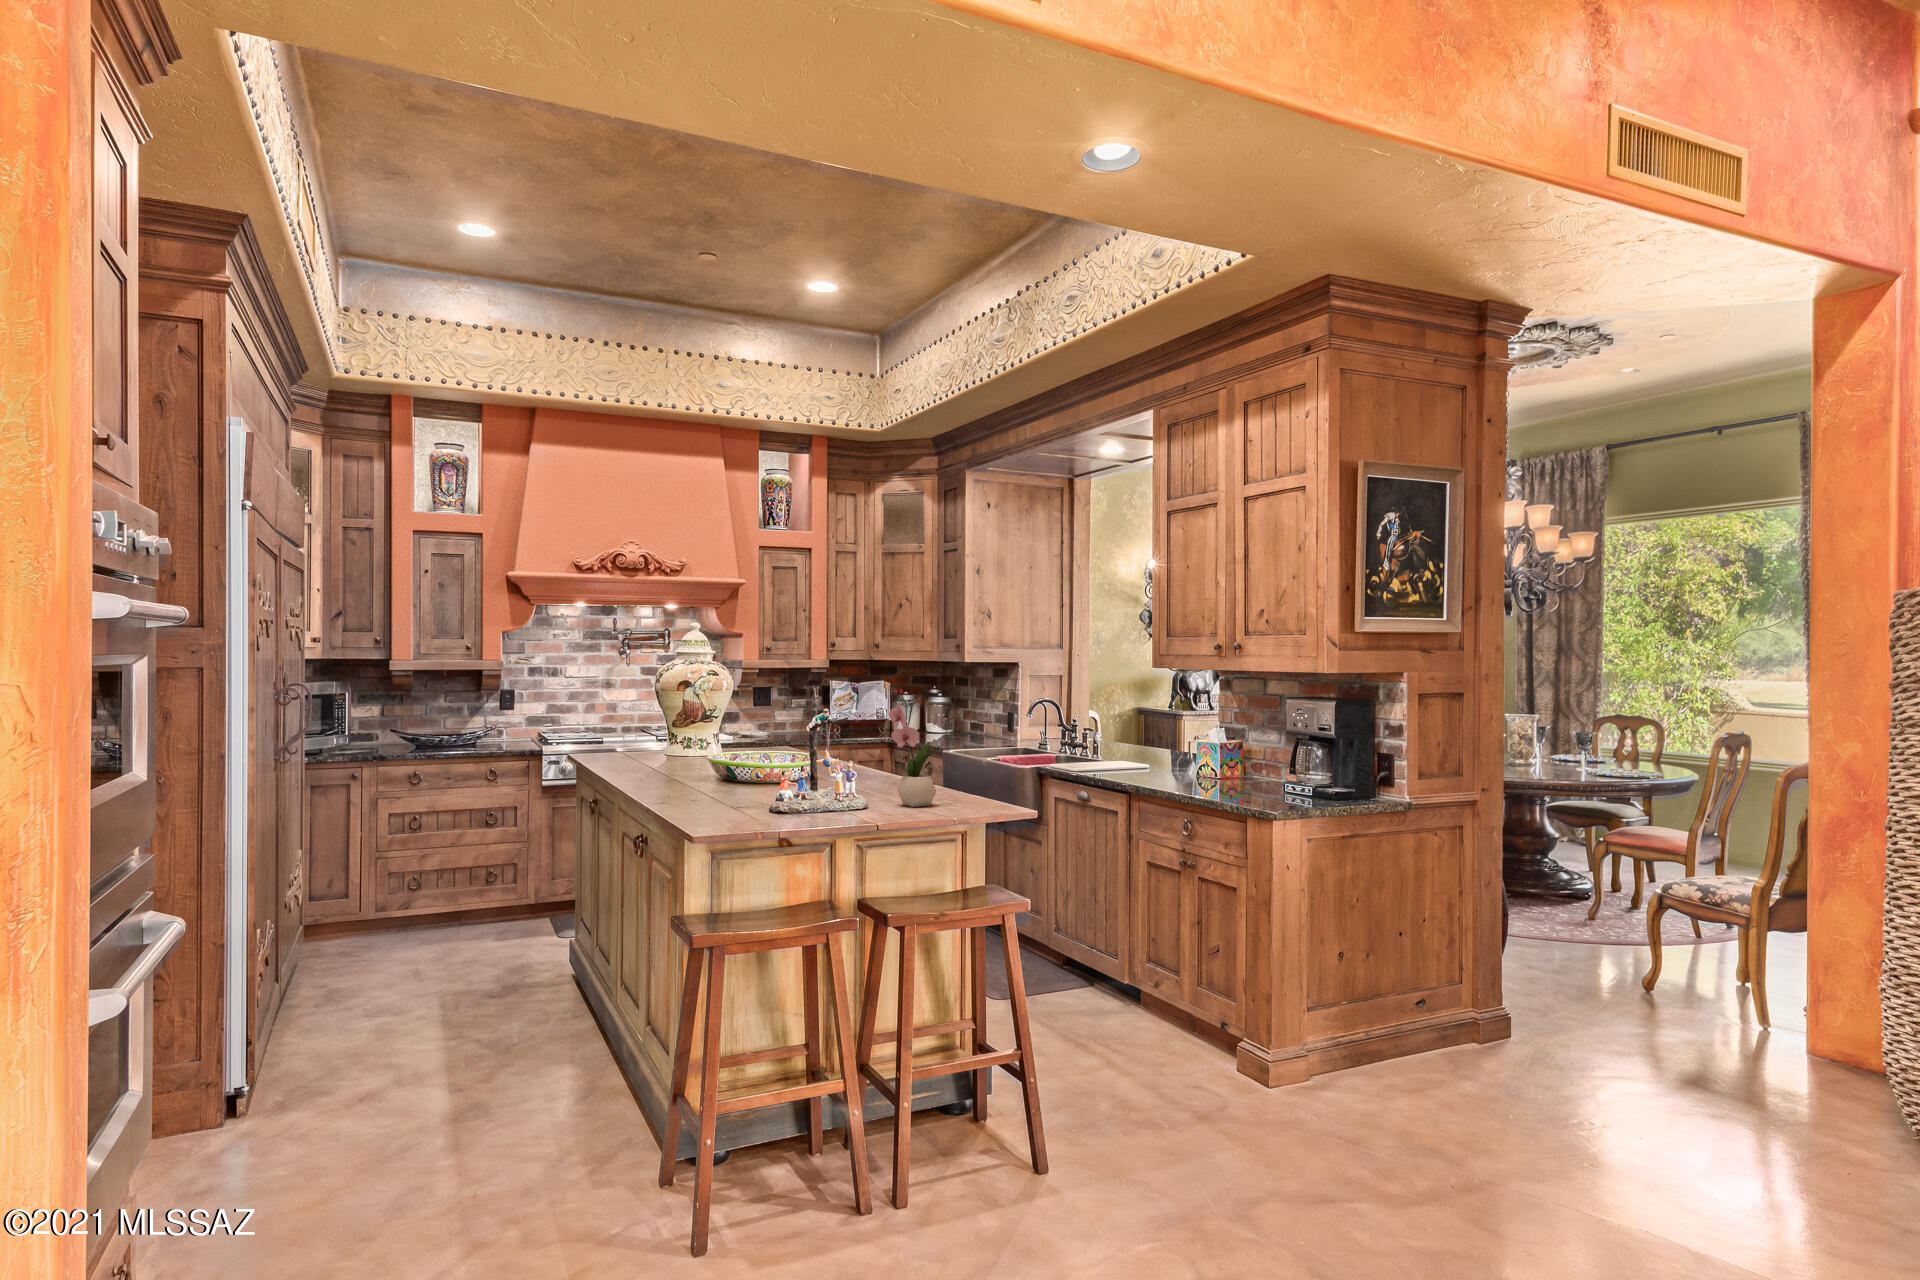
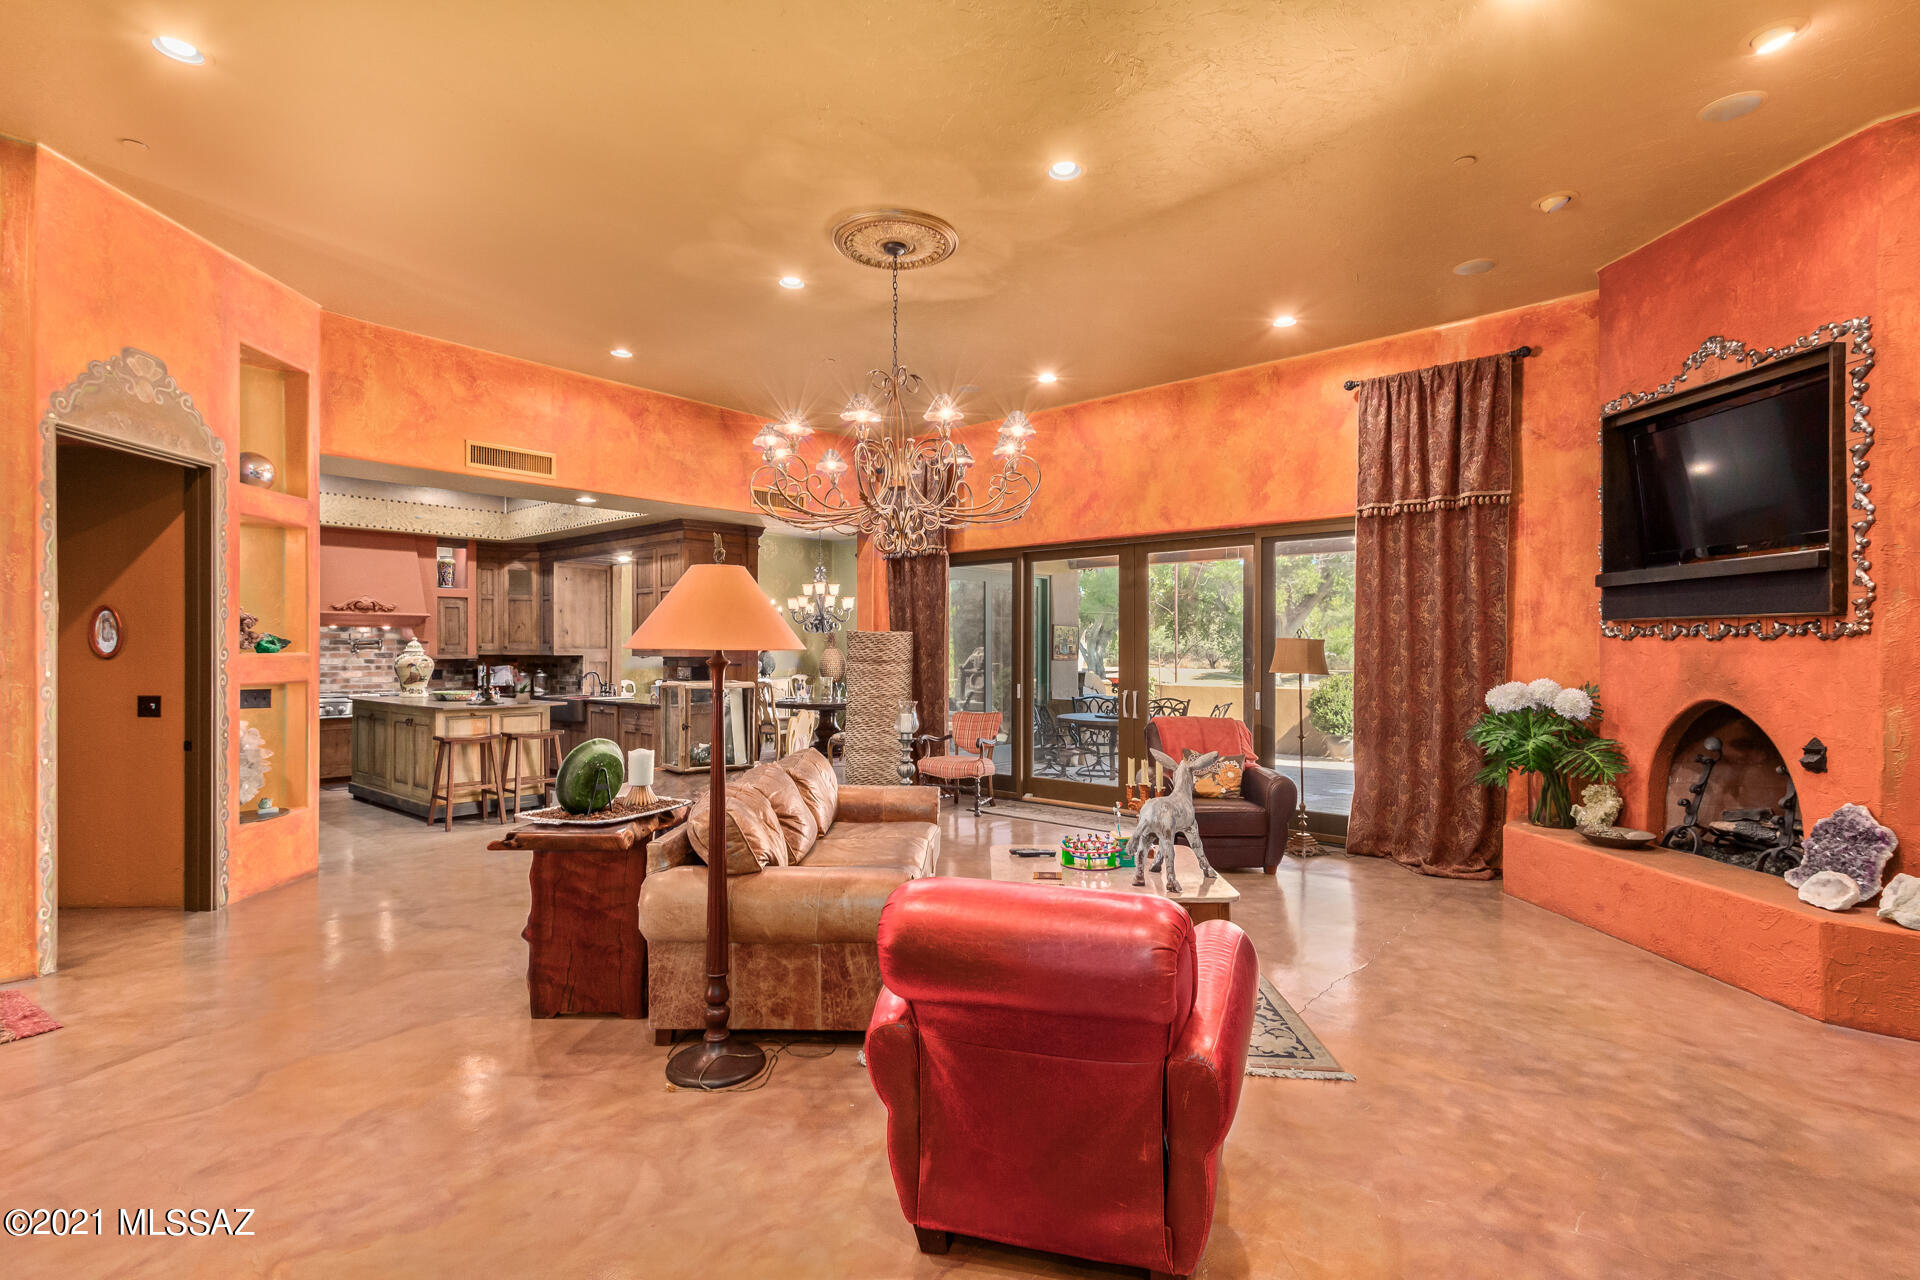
candle: none [801,690,850,817] -> present [479,664,497,706]

